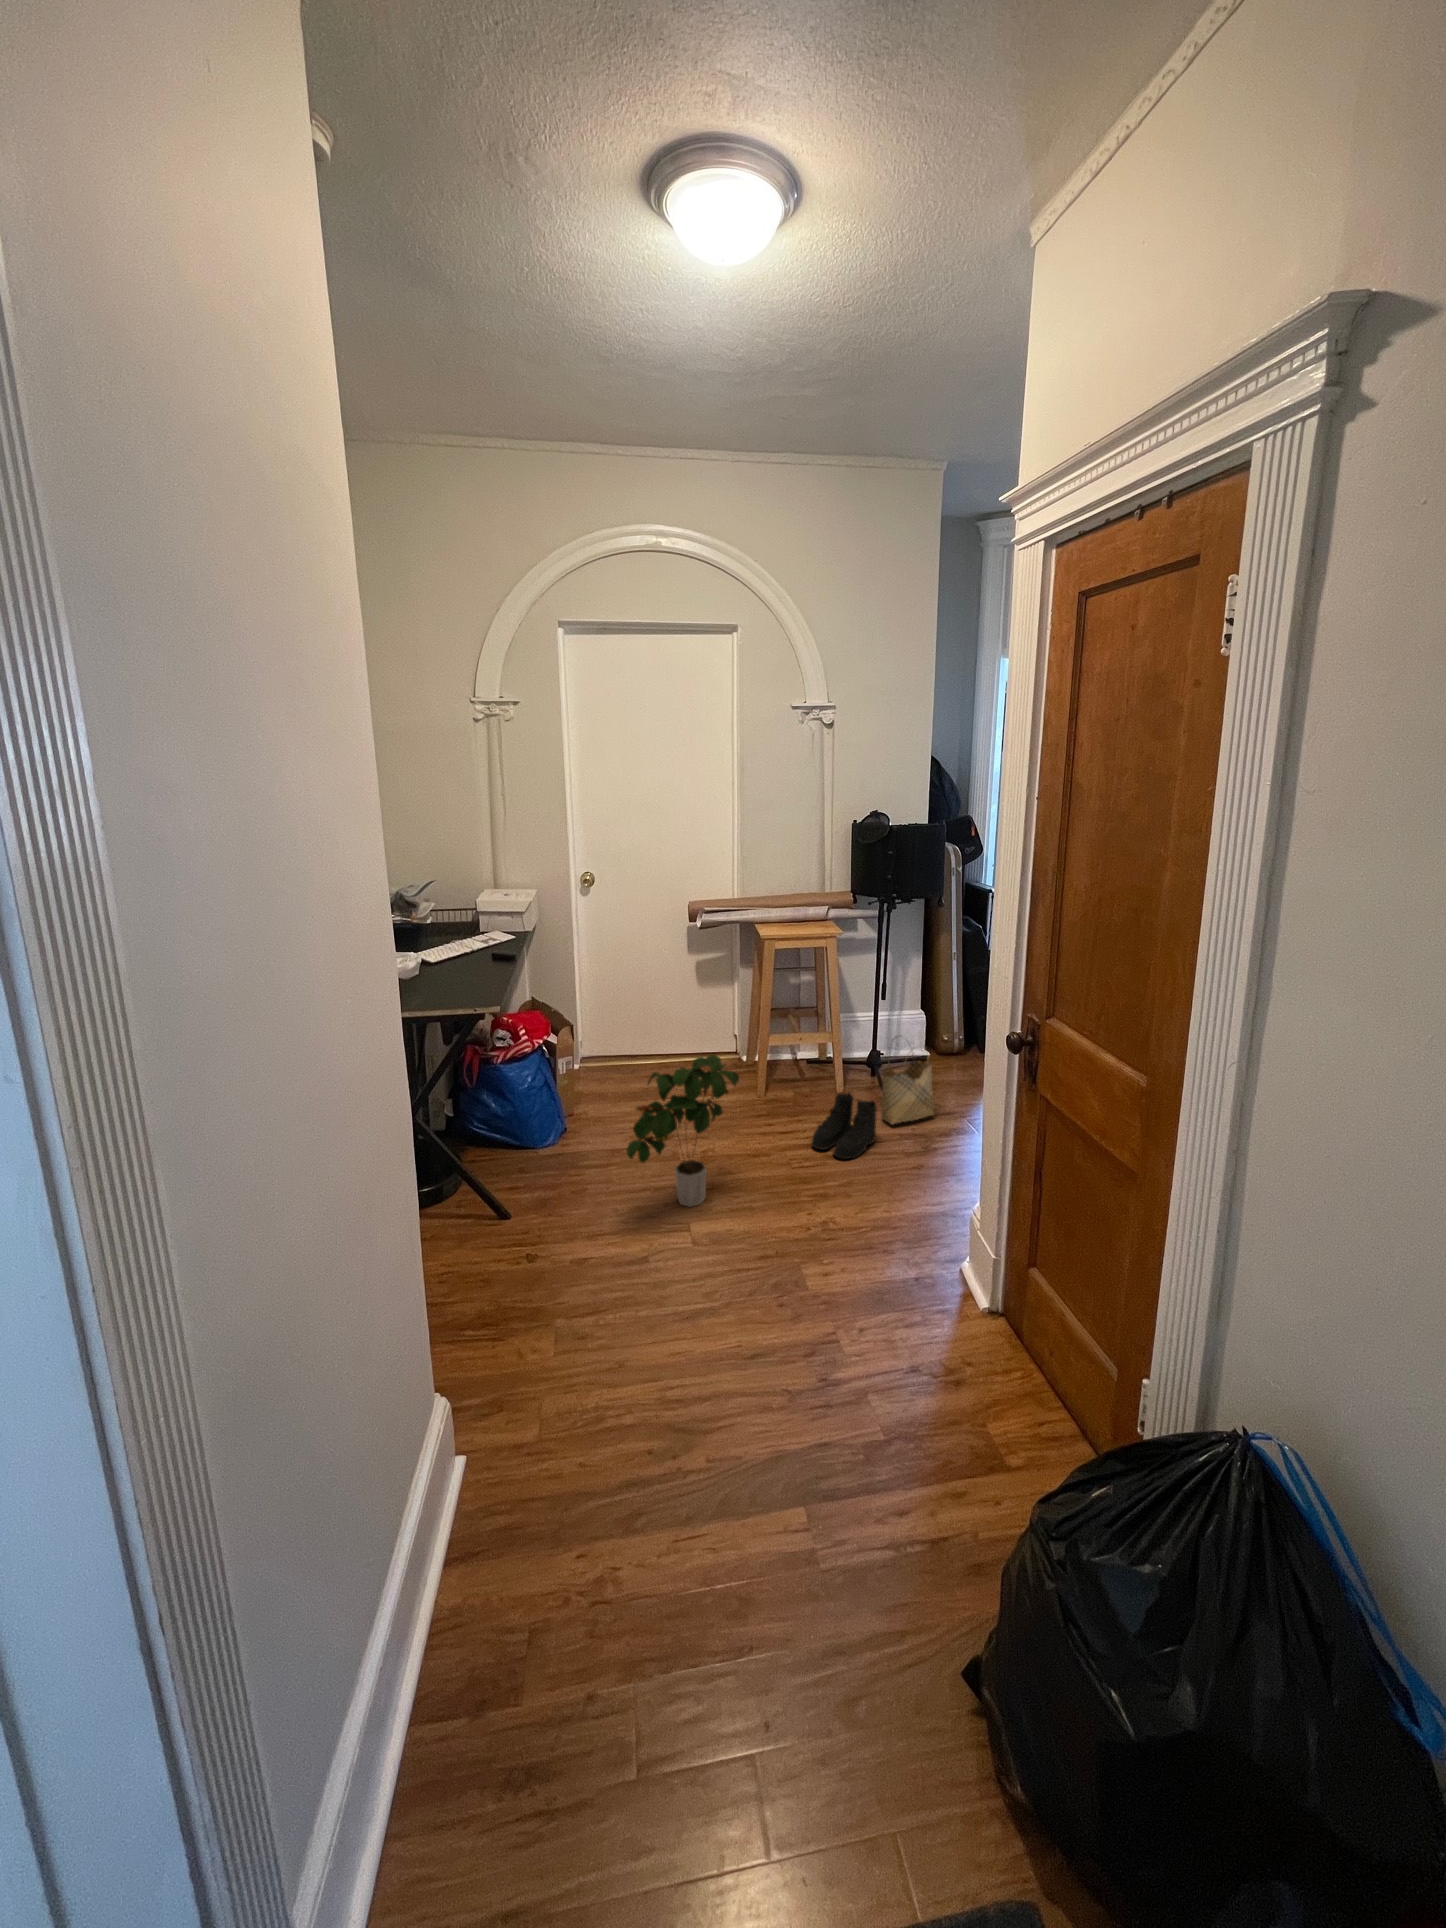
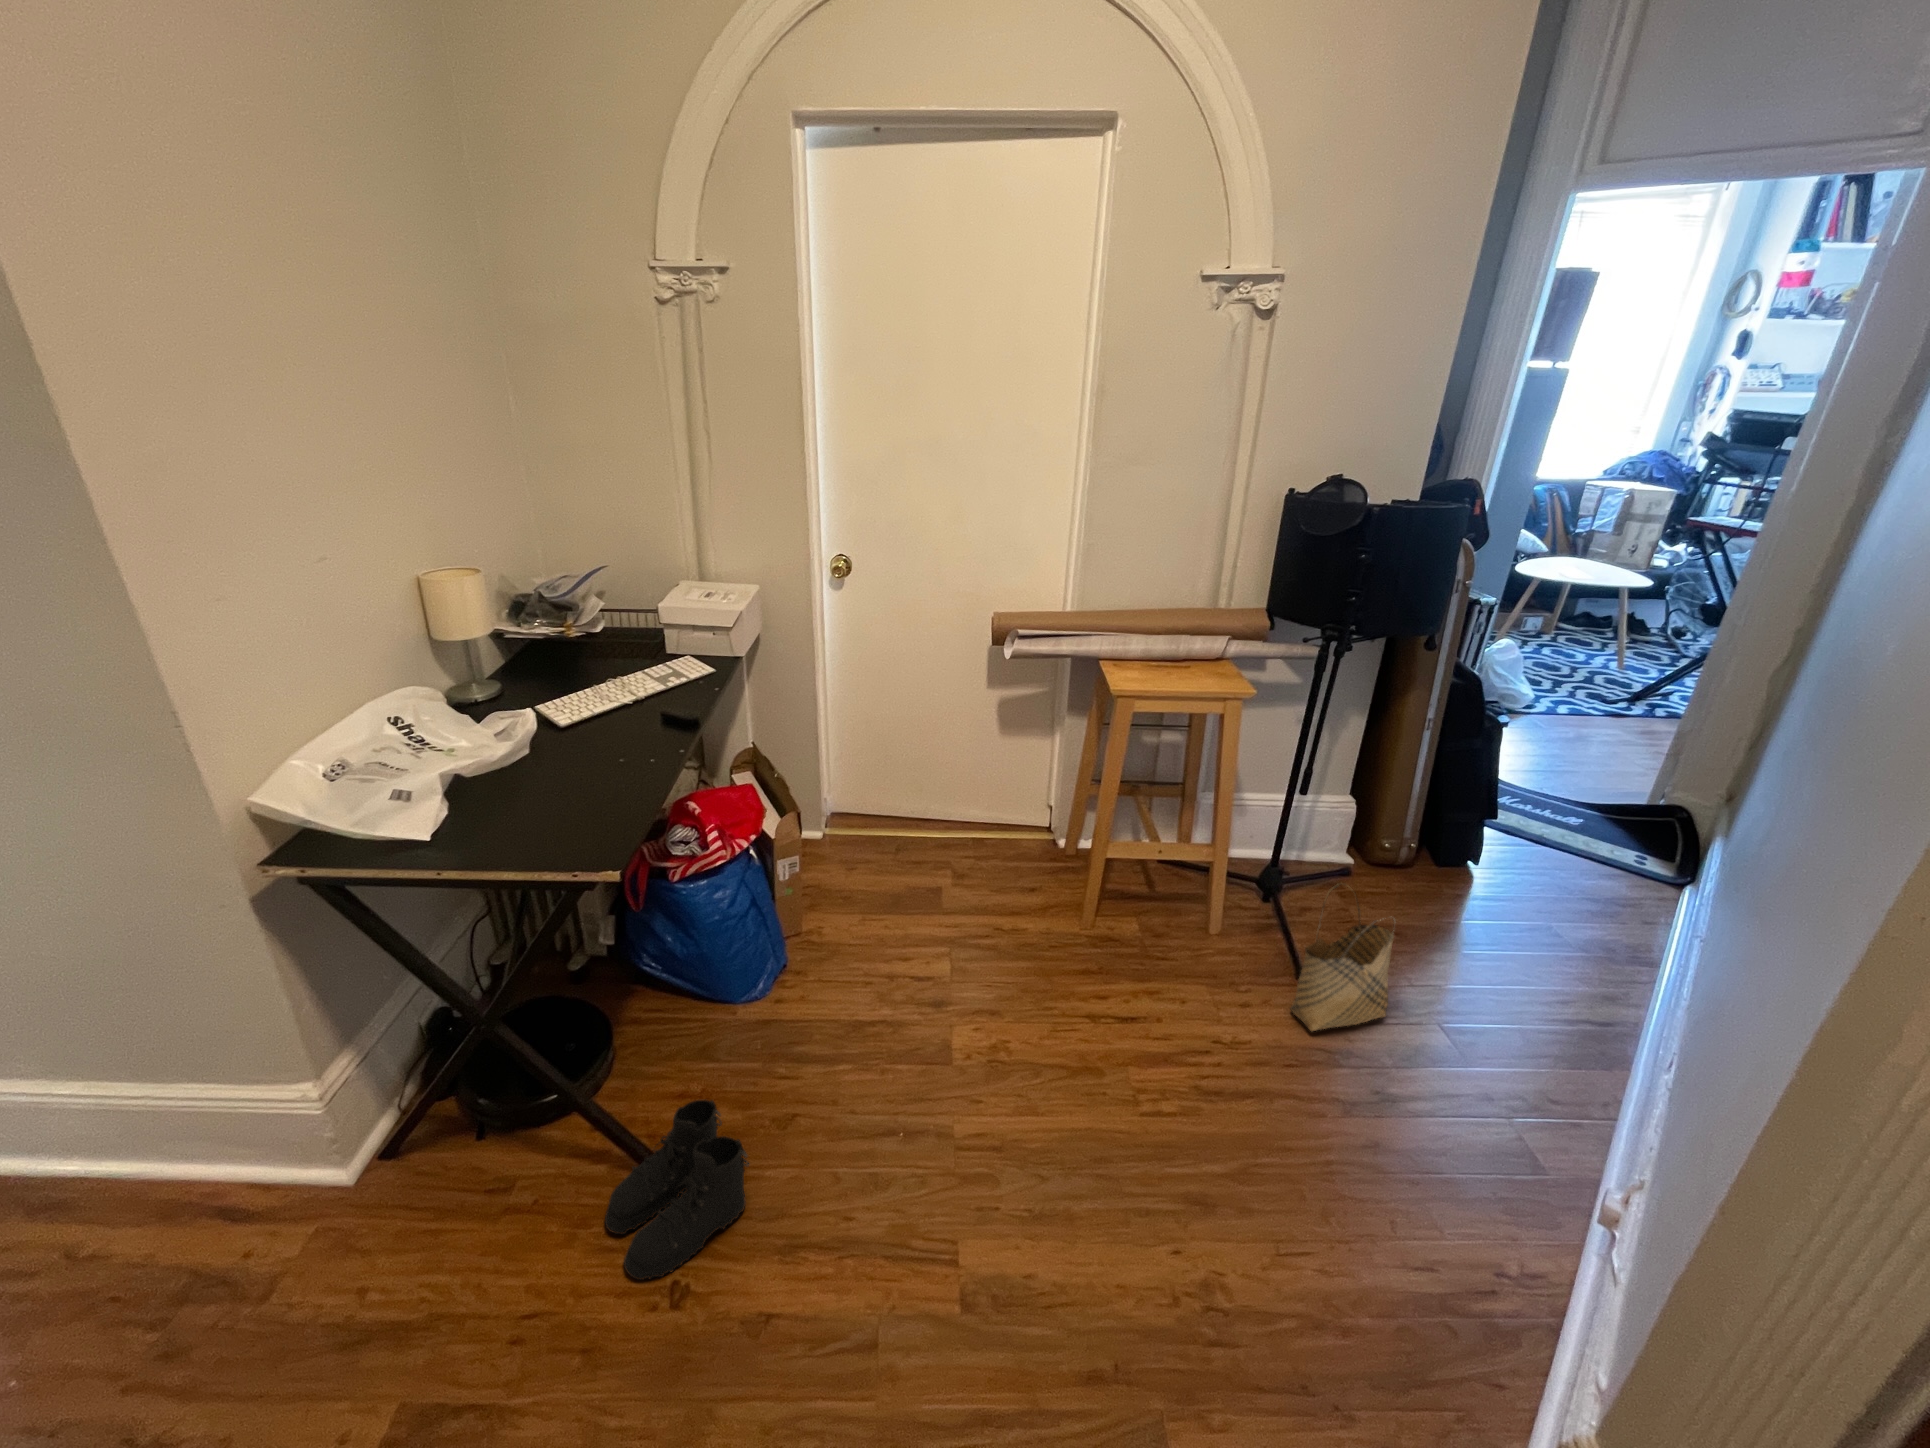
potted plant: present [627,1054,739,1207] -> none [850,940,1064,1197]
boots: present [812,1093,876,1159] -> present [605,1100,749,1280]

